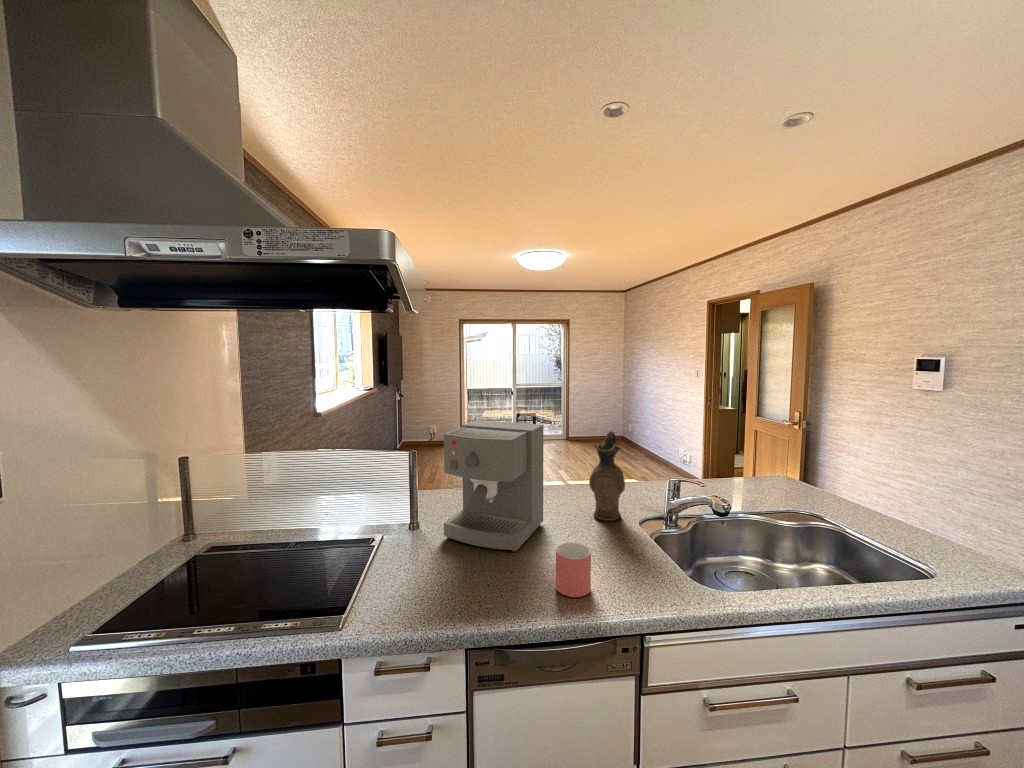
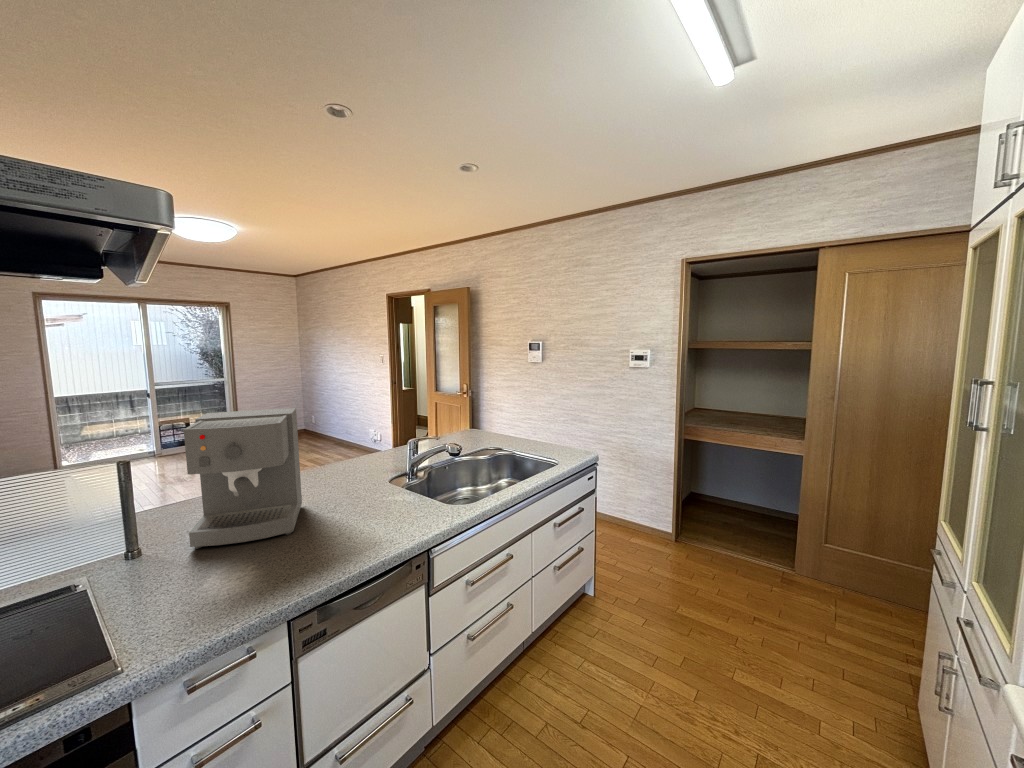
ceramic pitcher: present [589,431,625,521] -> none [343,408,376,488]
mug: present [556,543,591,597] -> none [349,500,382,545]

